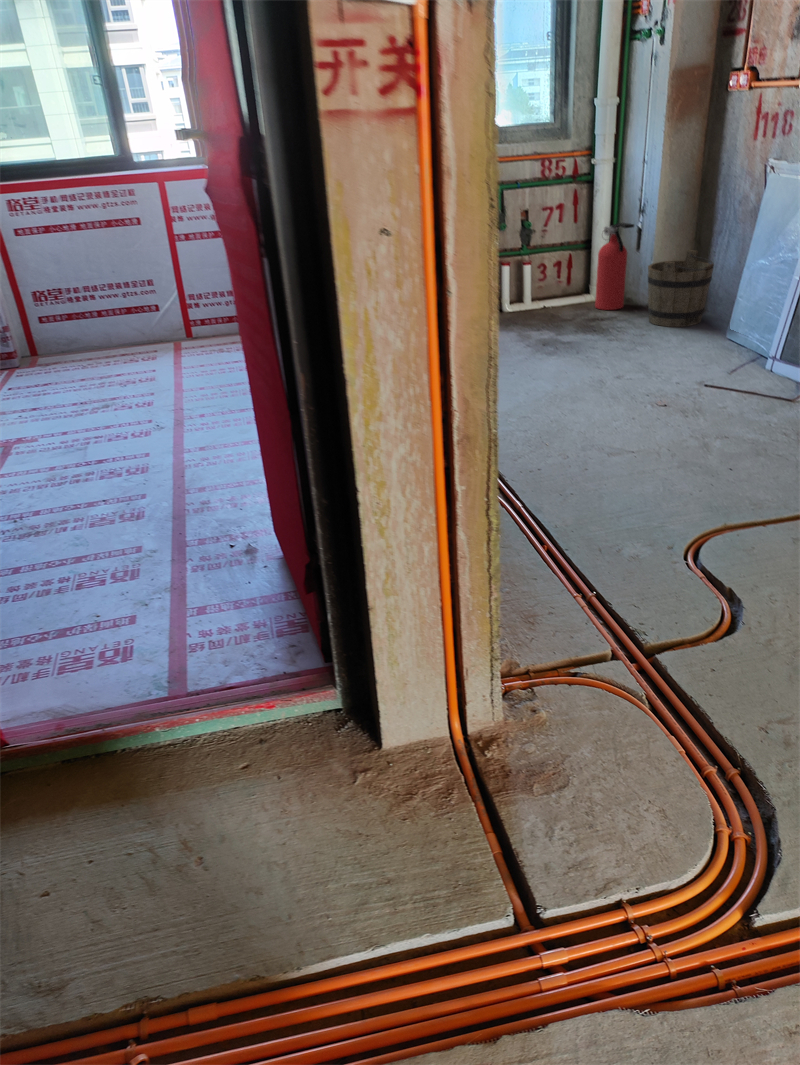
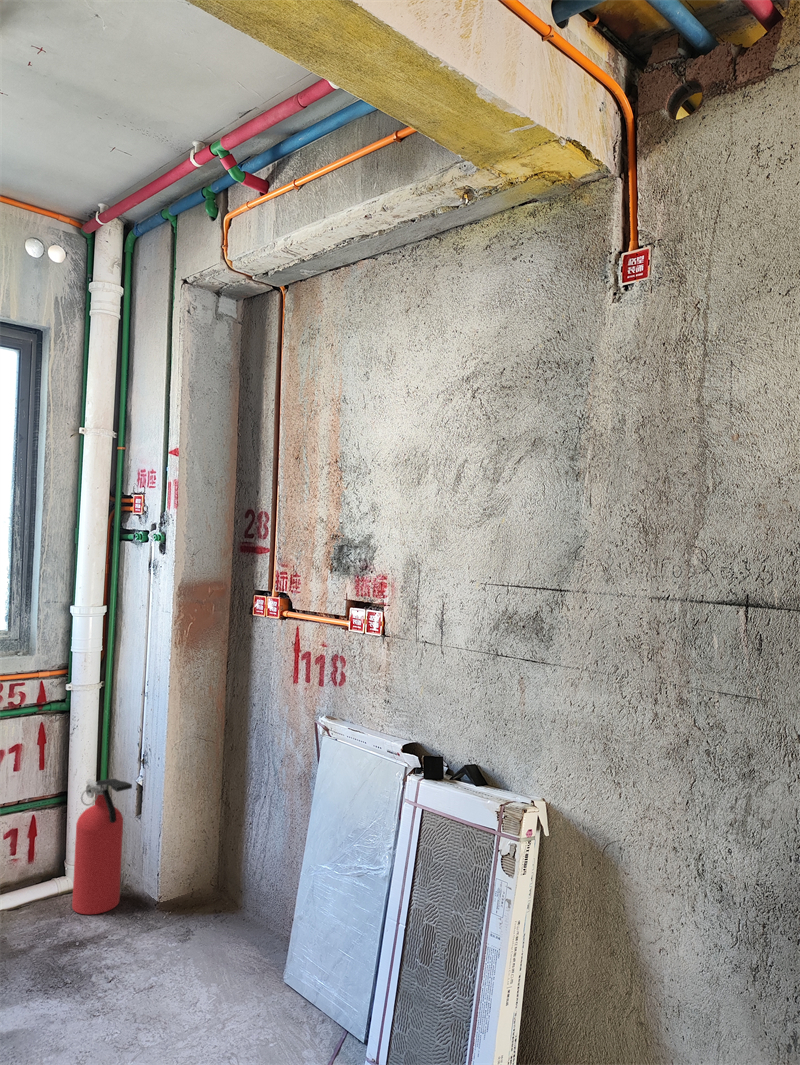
bucket: present [648,250,714,327] -> none [155,819,254,958]

